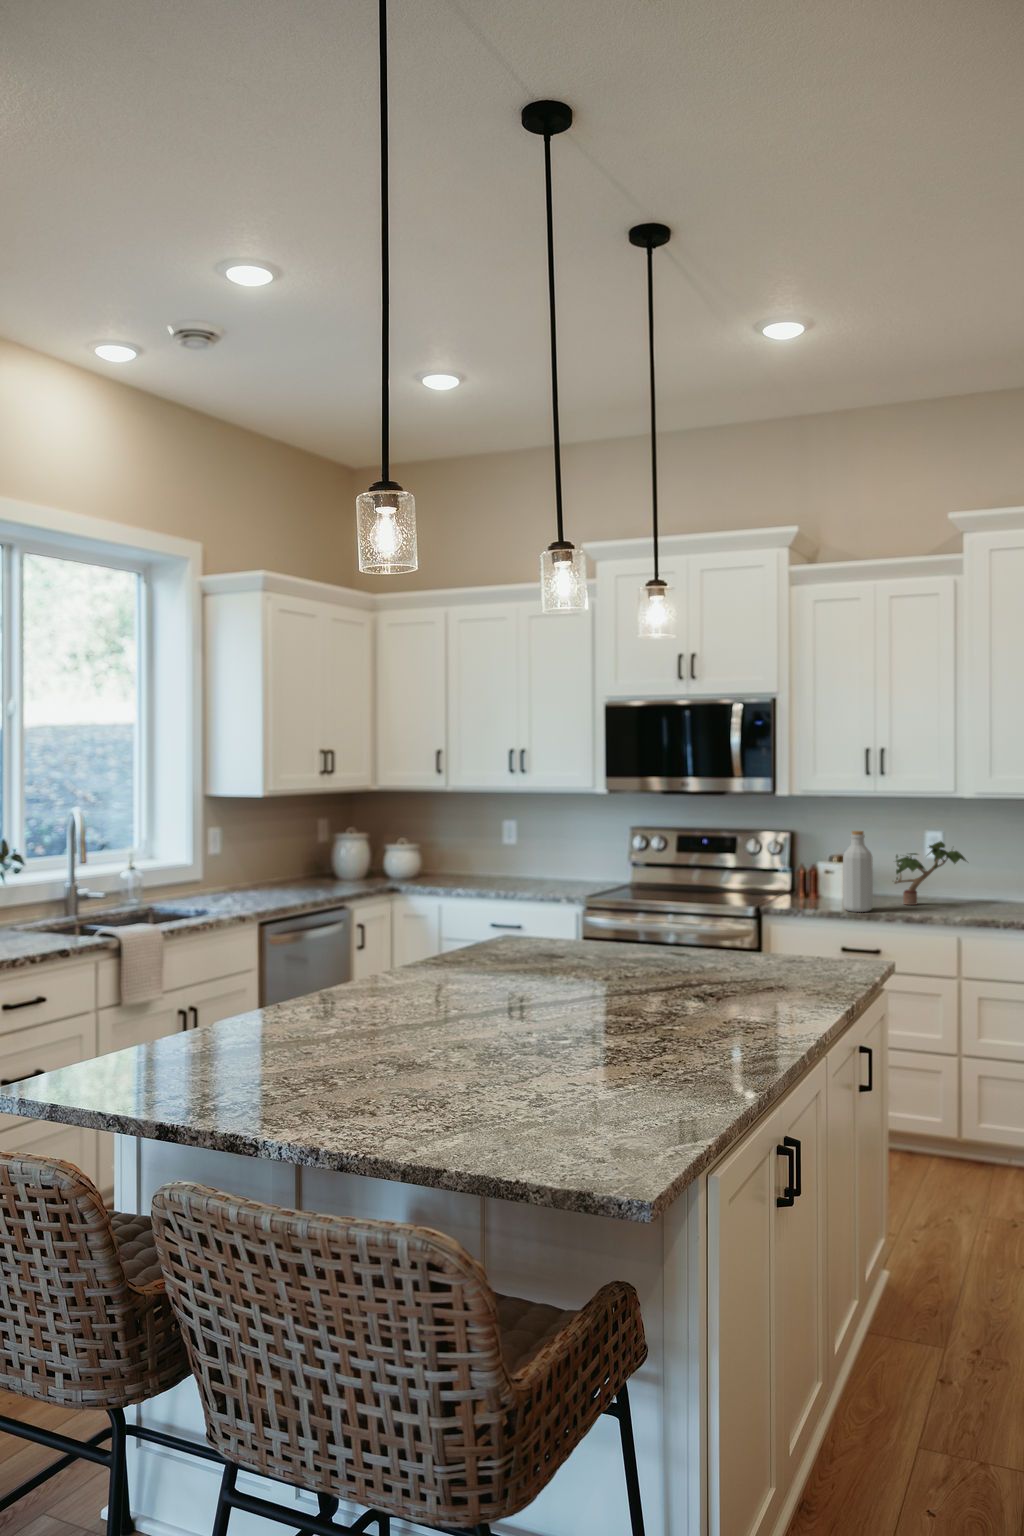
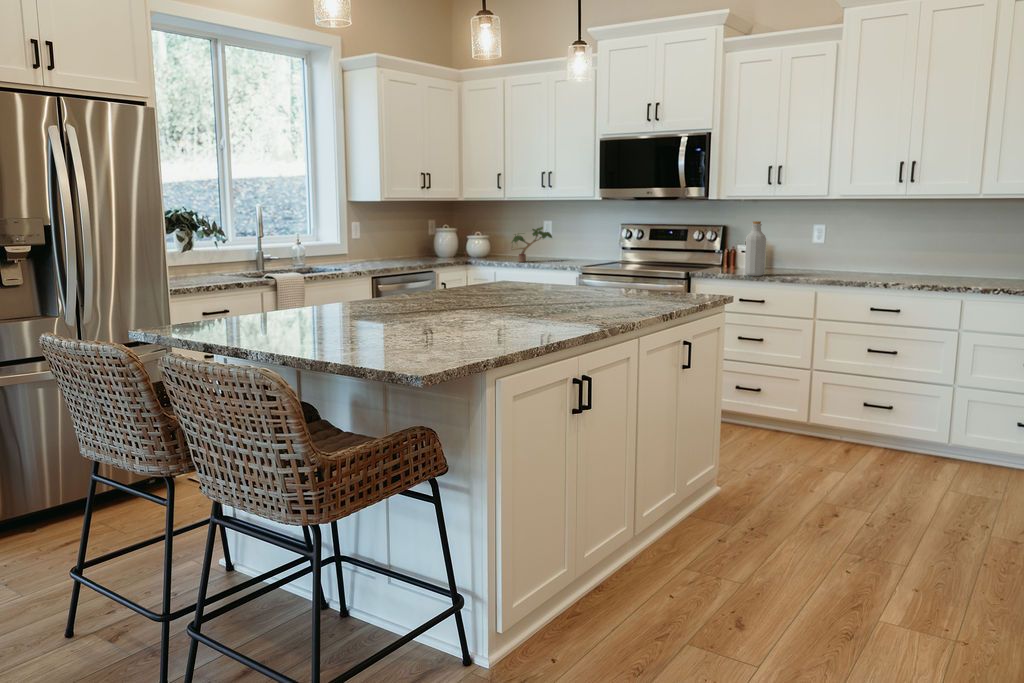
potted plant: present [895,841,966,905] -> present [512,227,552,262]

